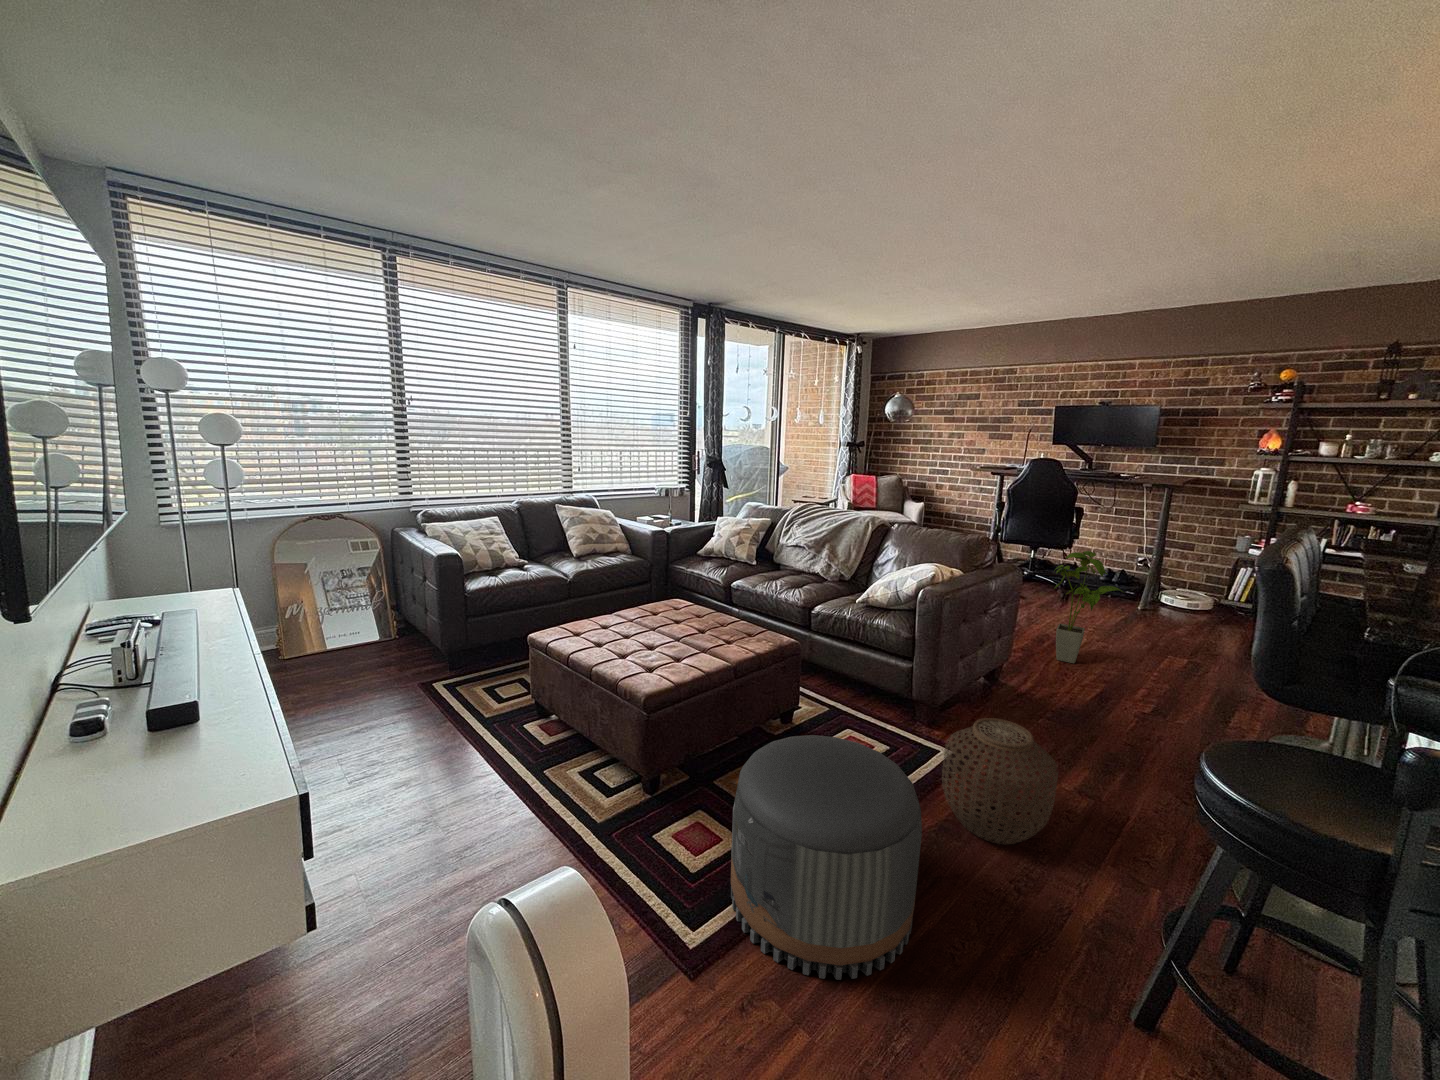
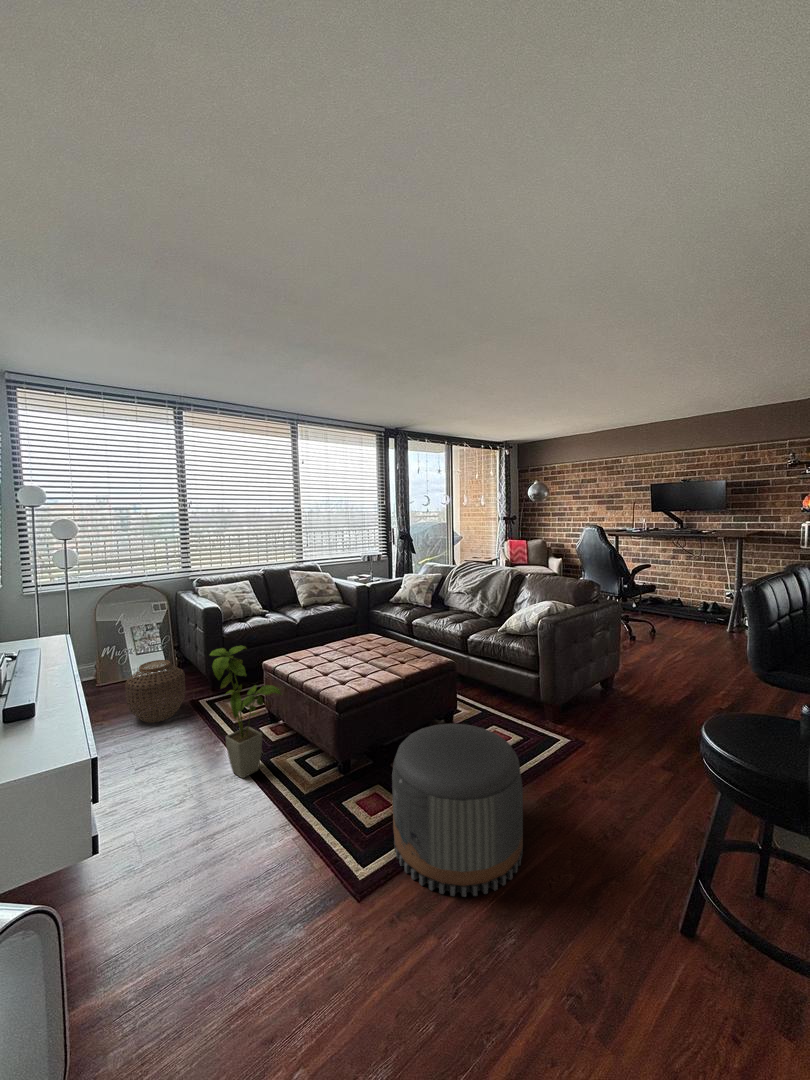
house plant: present [1055,551,1123,663] -> present [210,646,281,778]
woven basket: present [942,718,1058,844] -> present [125,660,185,723]

